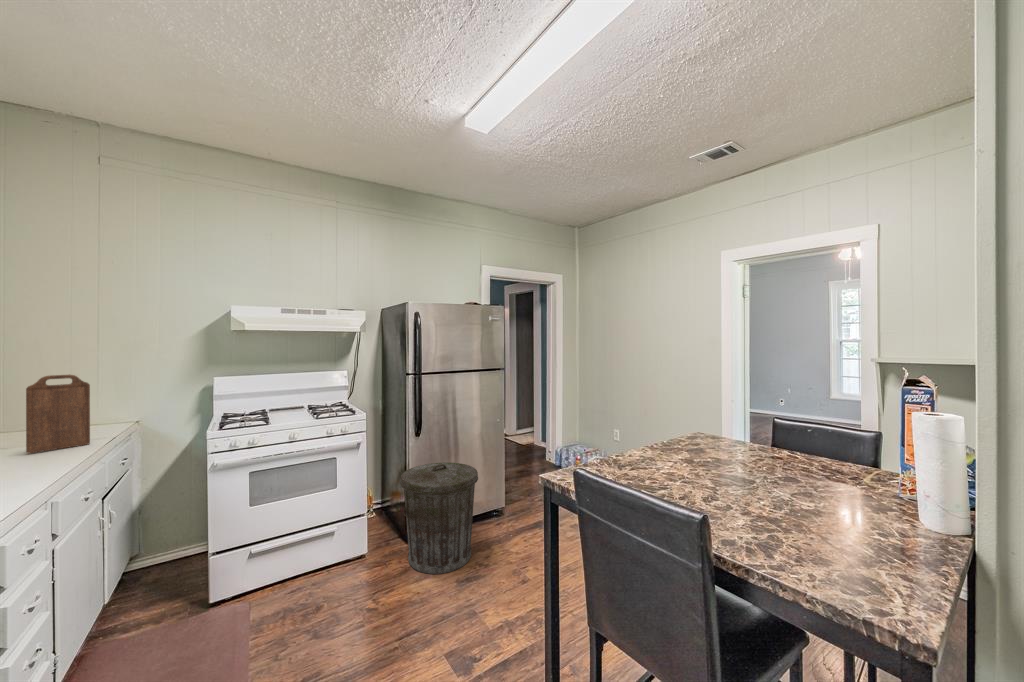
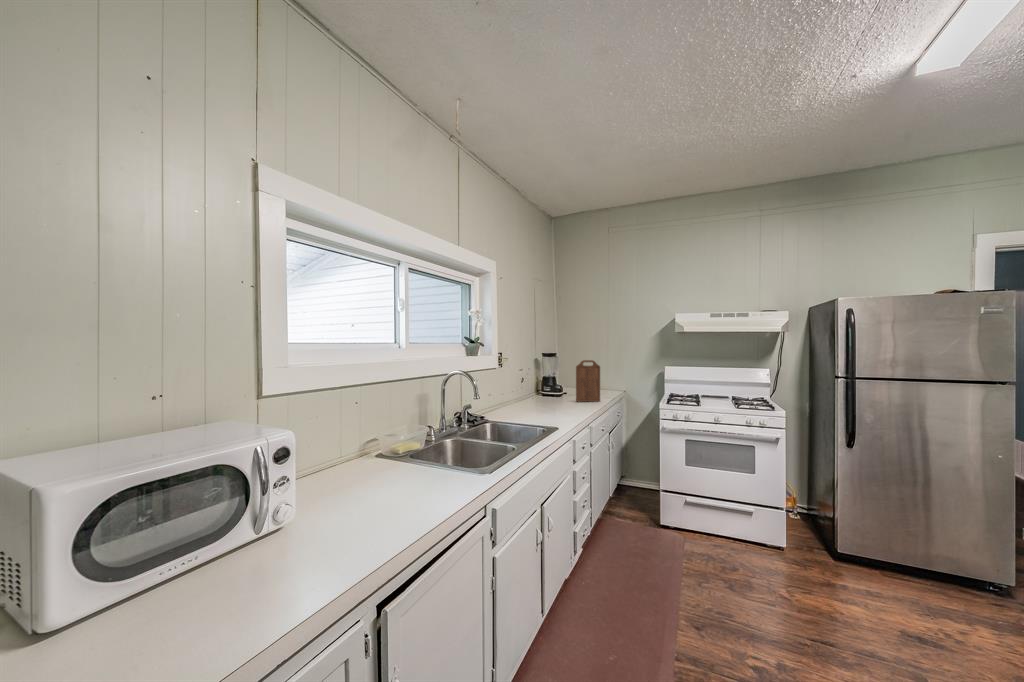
trash can: present [400,463,478,574] -> none [824,475,938,602]

